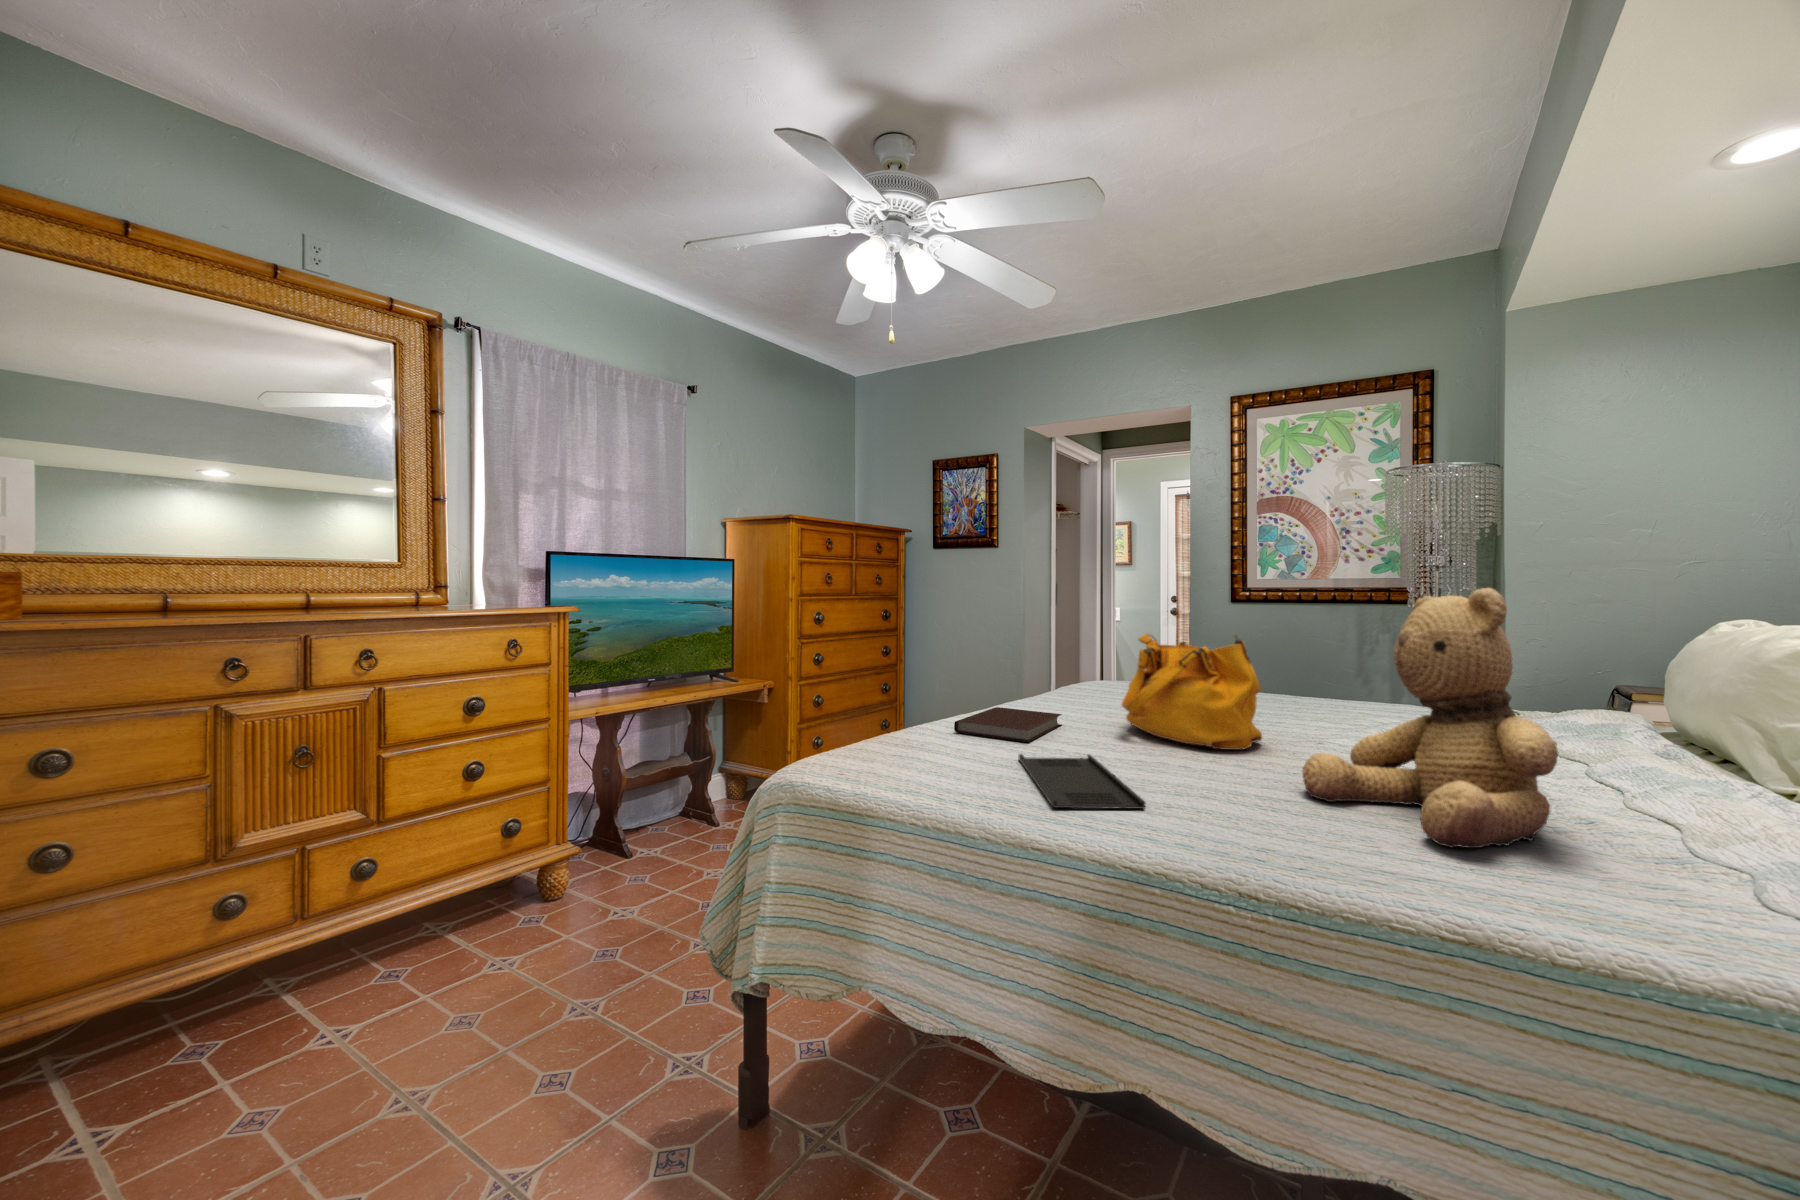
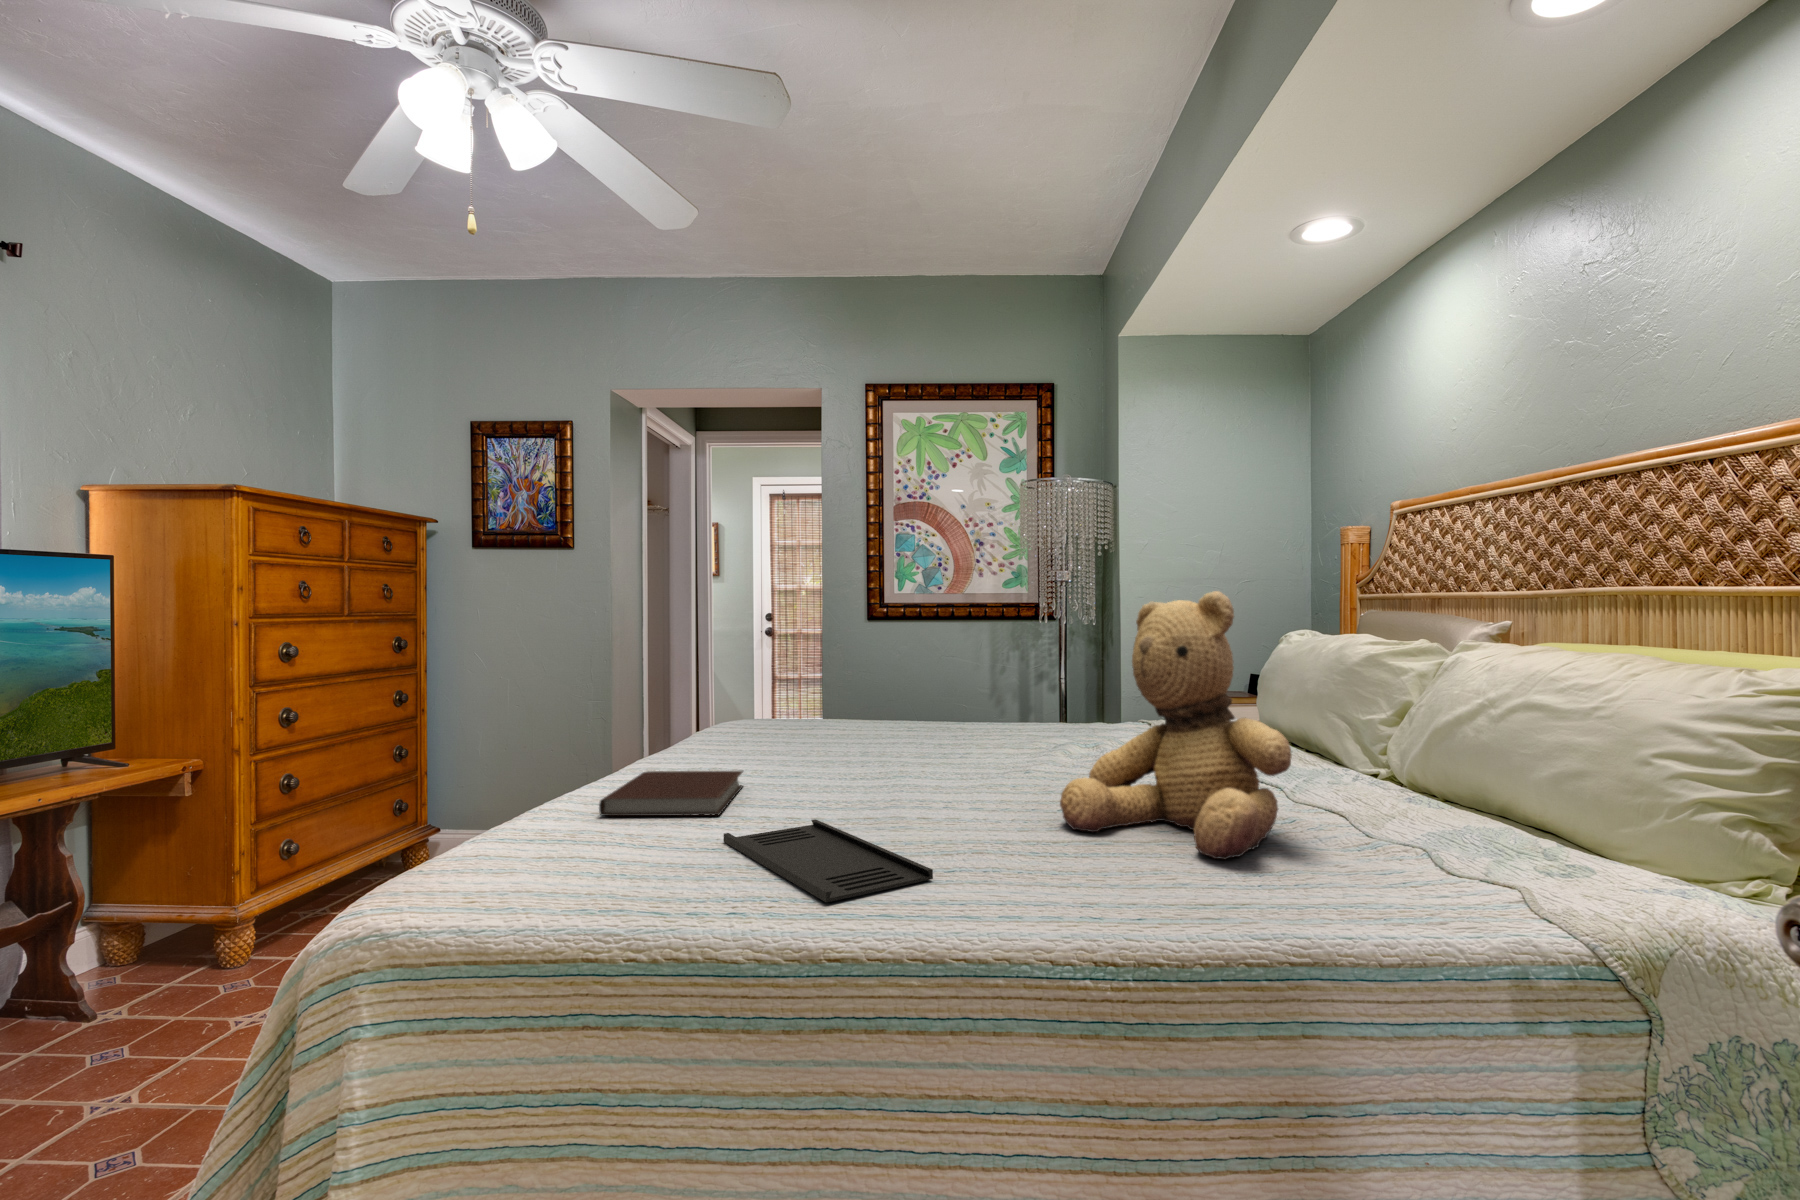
handbag: present [1122,634,1262,750] -> none [825,650,982,791]

